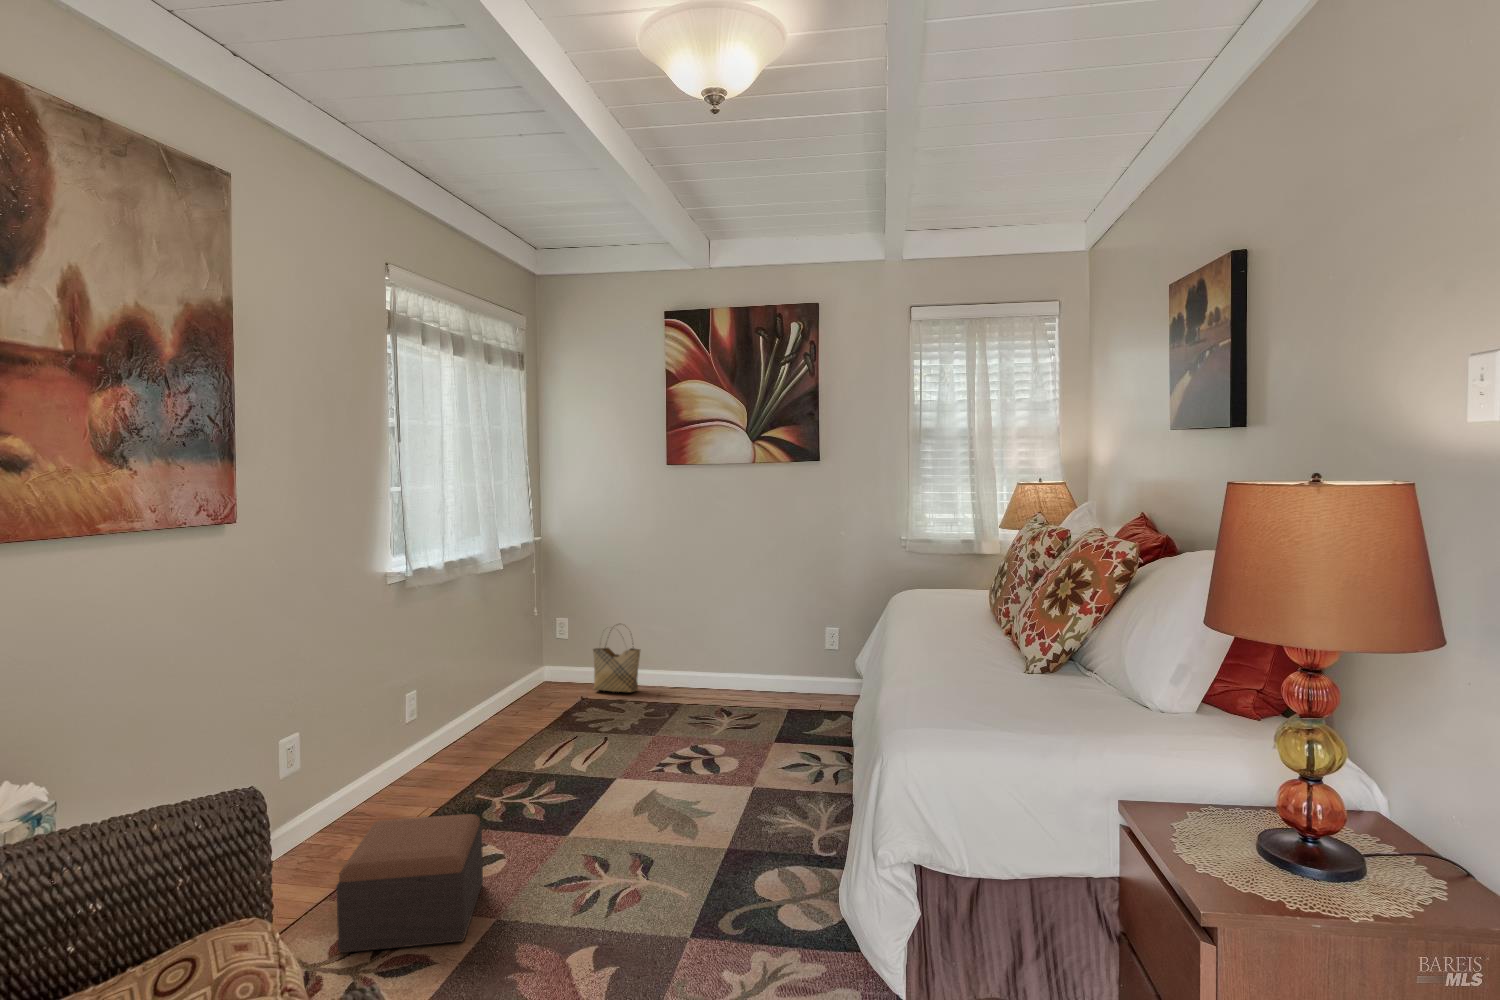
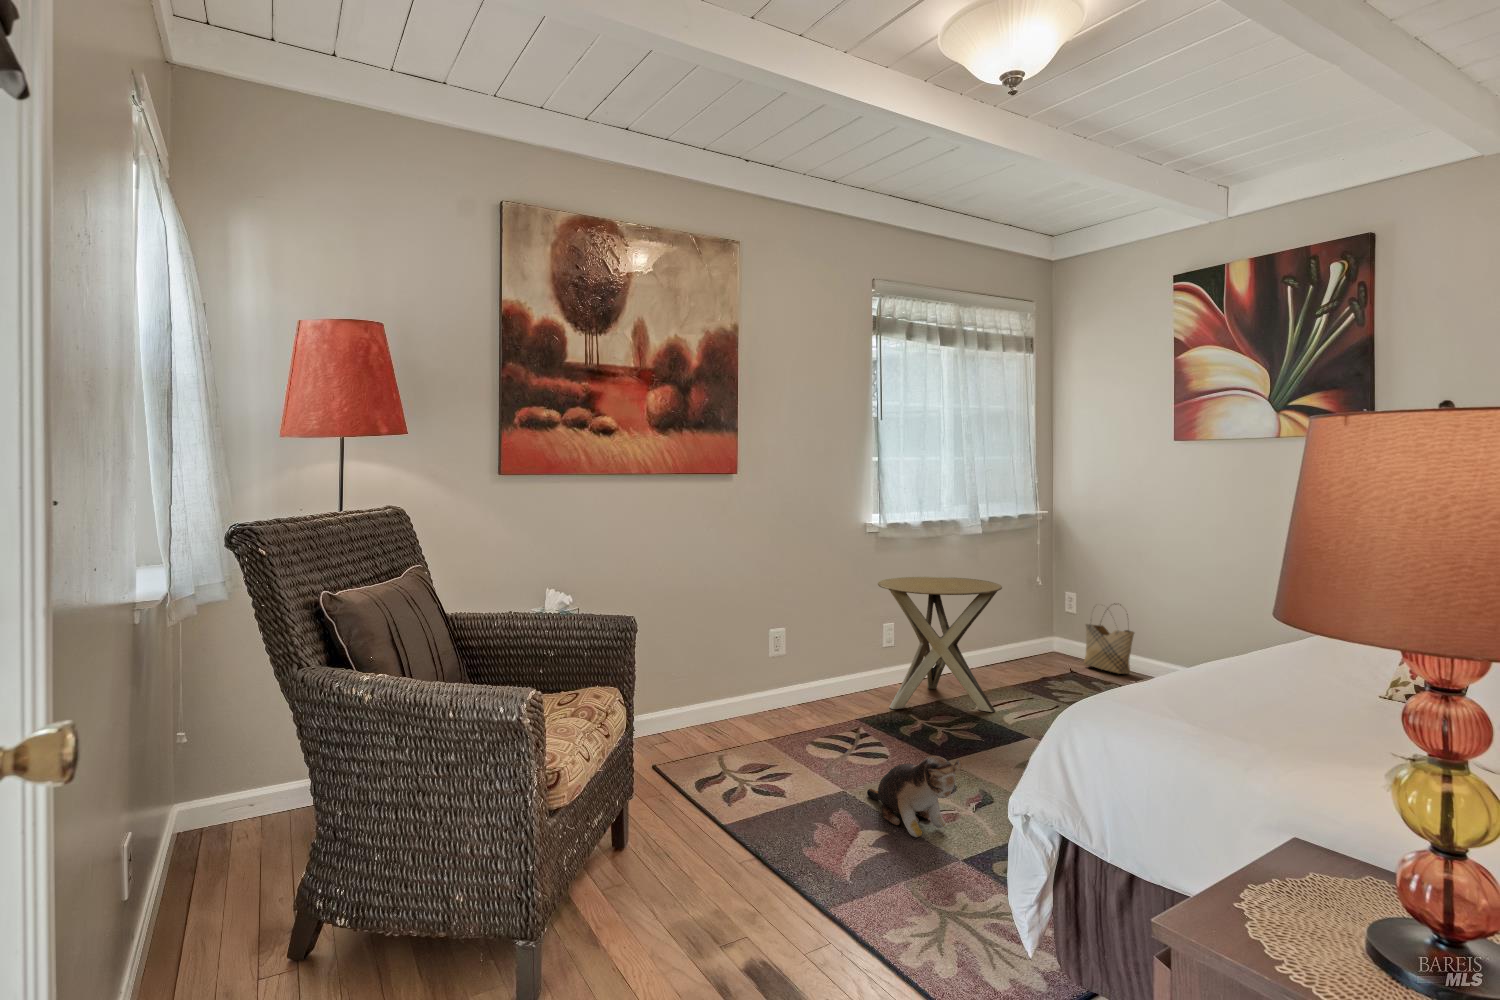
side table: none [413,621,561,794] -> present [878,577,1002,712]
footstool: present [336,814,483,953] -> none [744,698,859,794]
plush toy: none [524,834,676,943] -> present [867,755,963,837]

